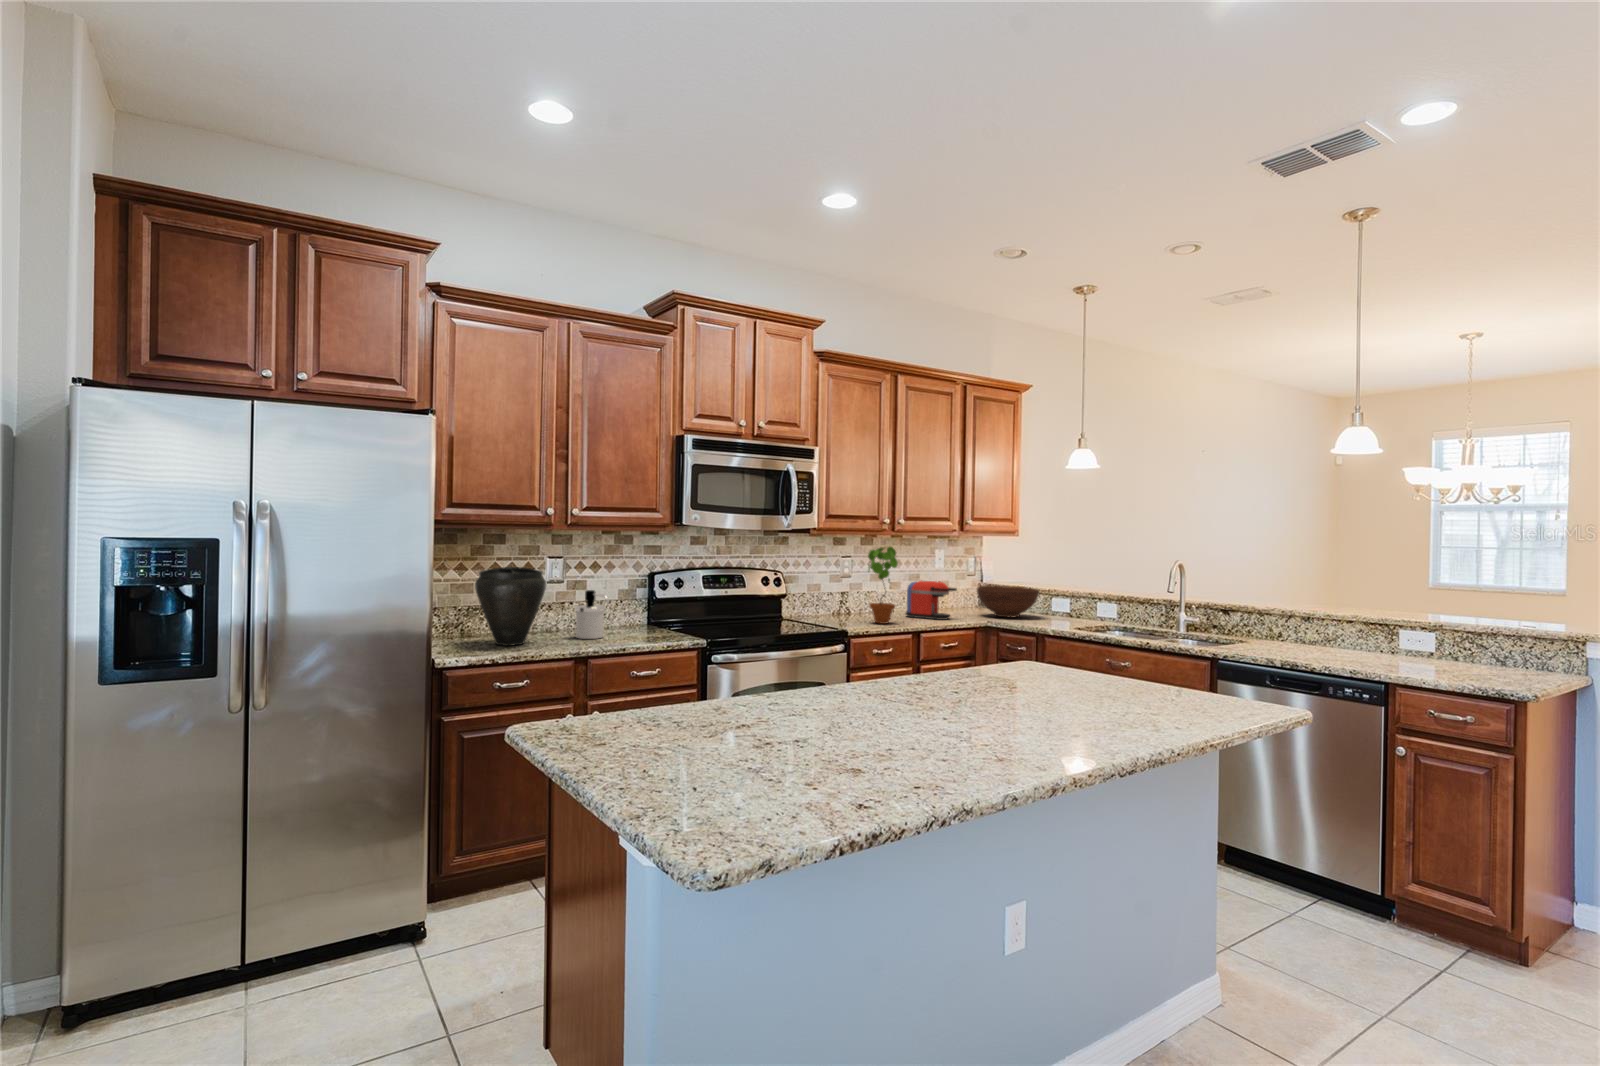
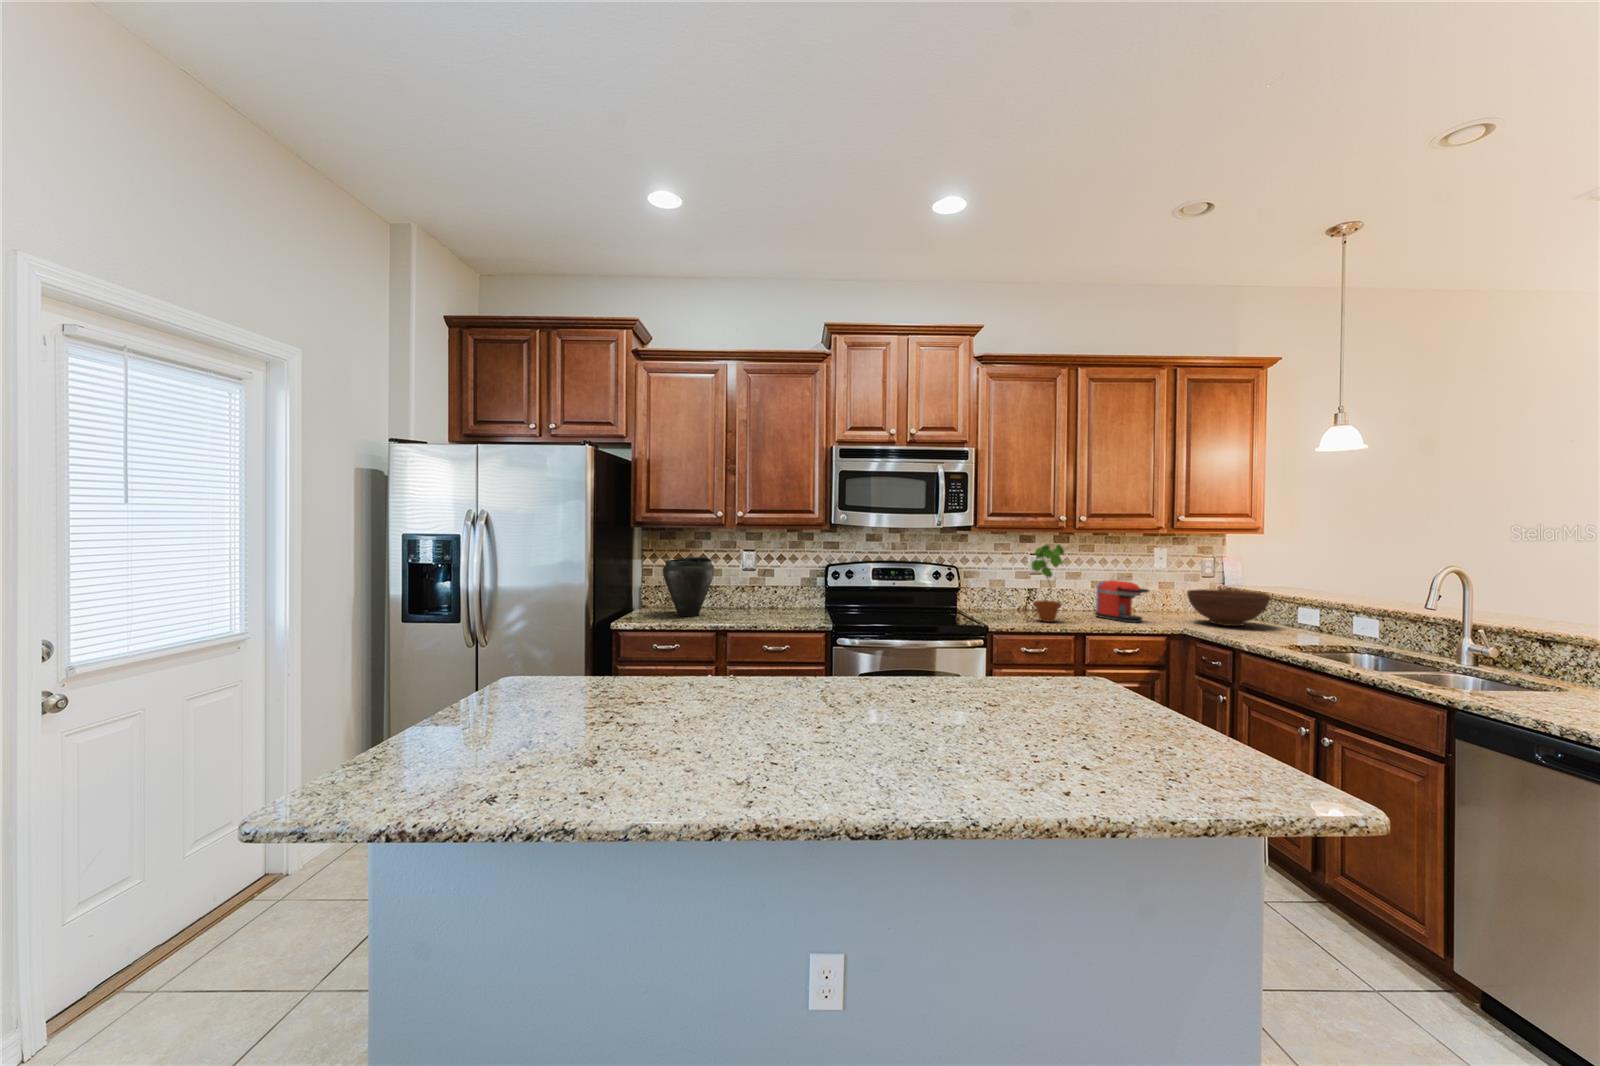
soap dispenser: present [575,590,609,639] -> none [743,577,766,616]

